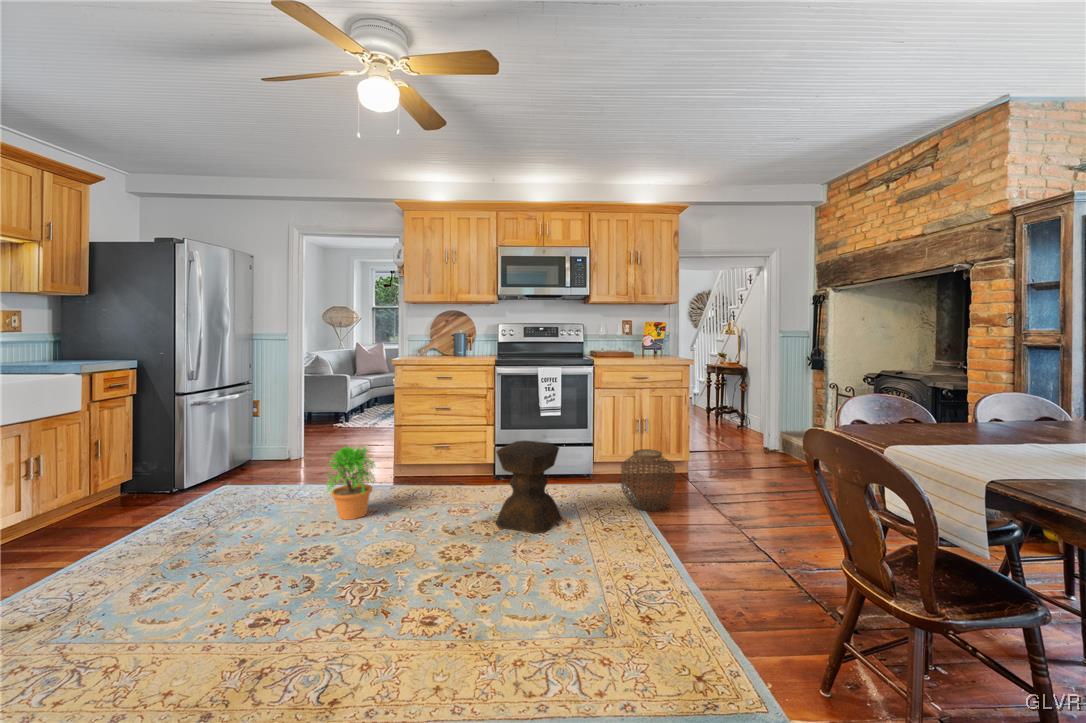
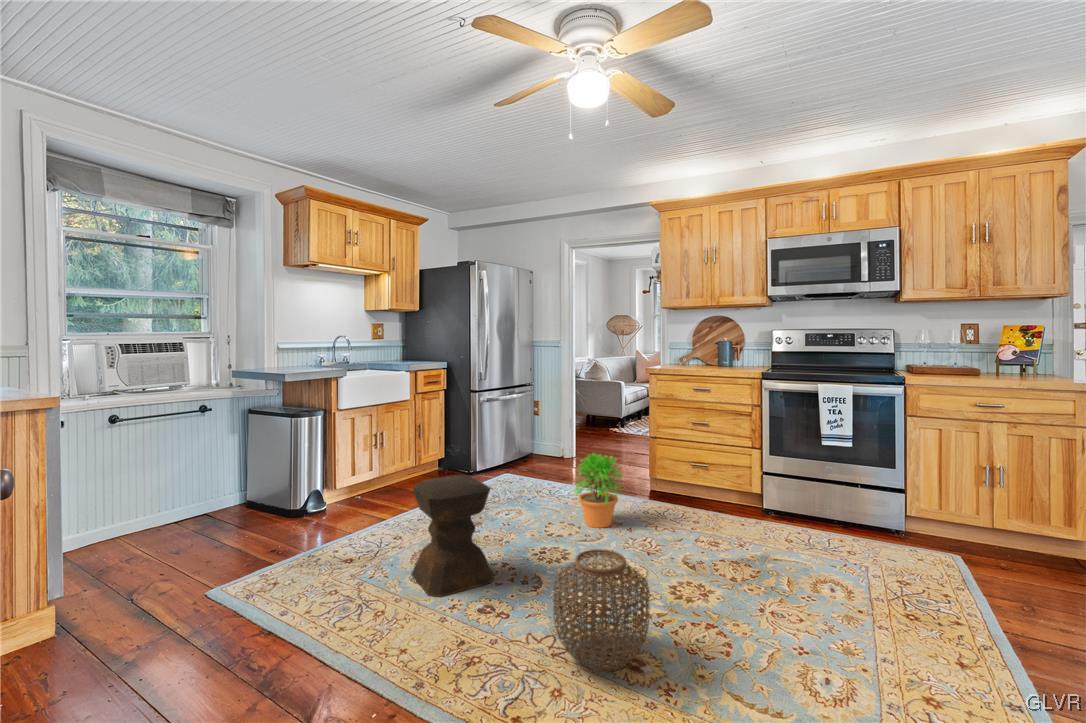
stool: present [496,441,562,533] -> present [411,475,494,597]
woven basket: present [621,449,675,511] -> present [553,549,650,671]

